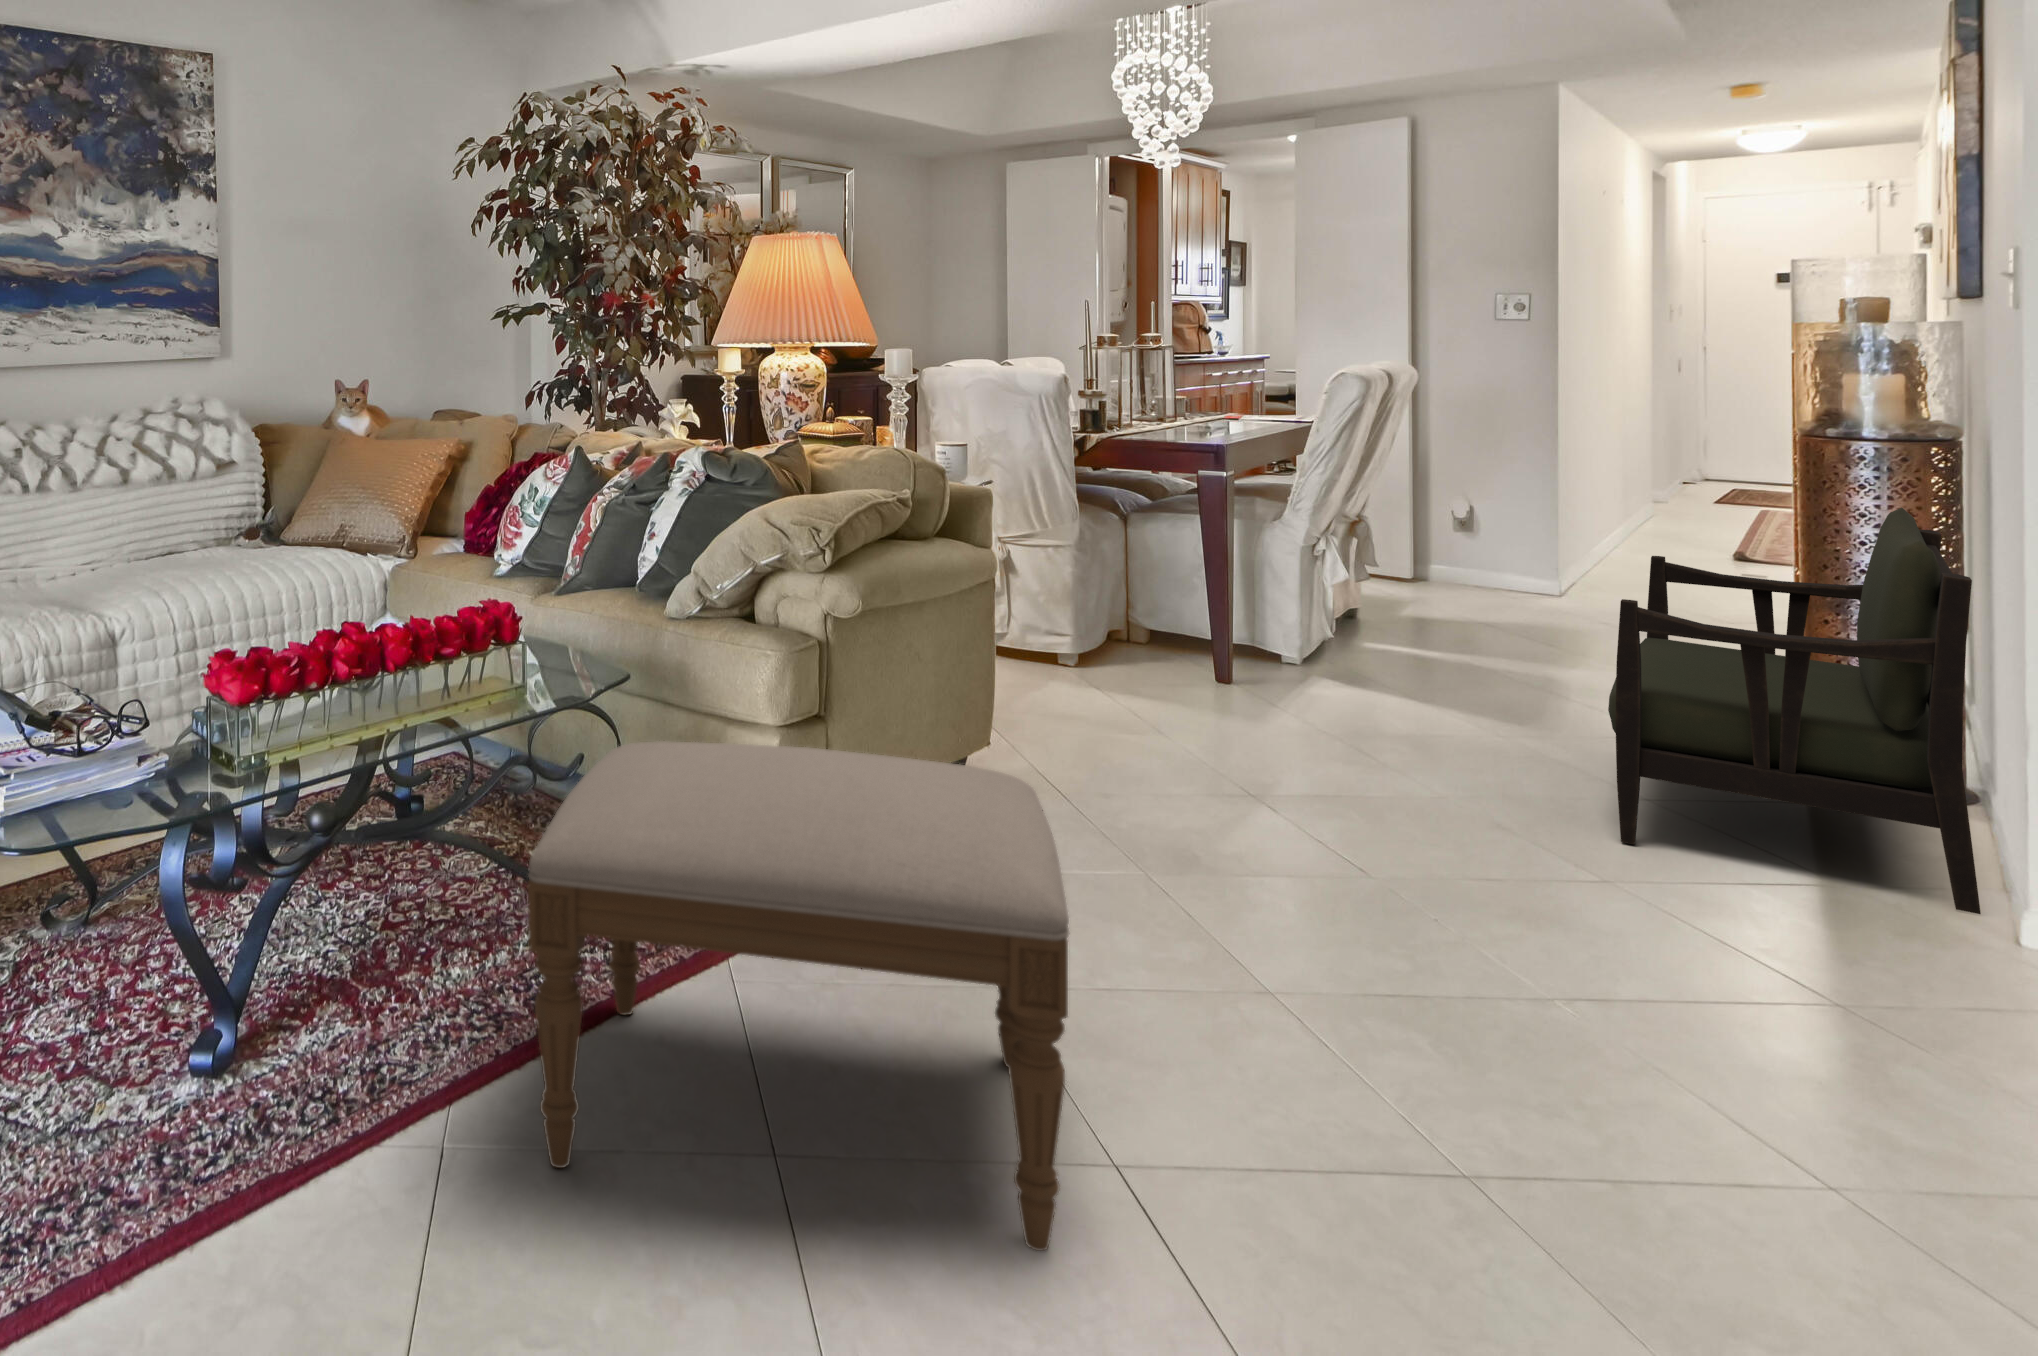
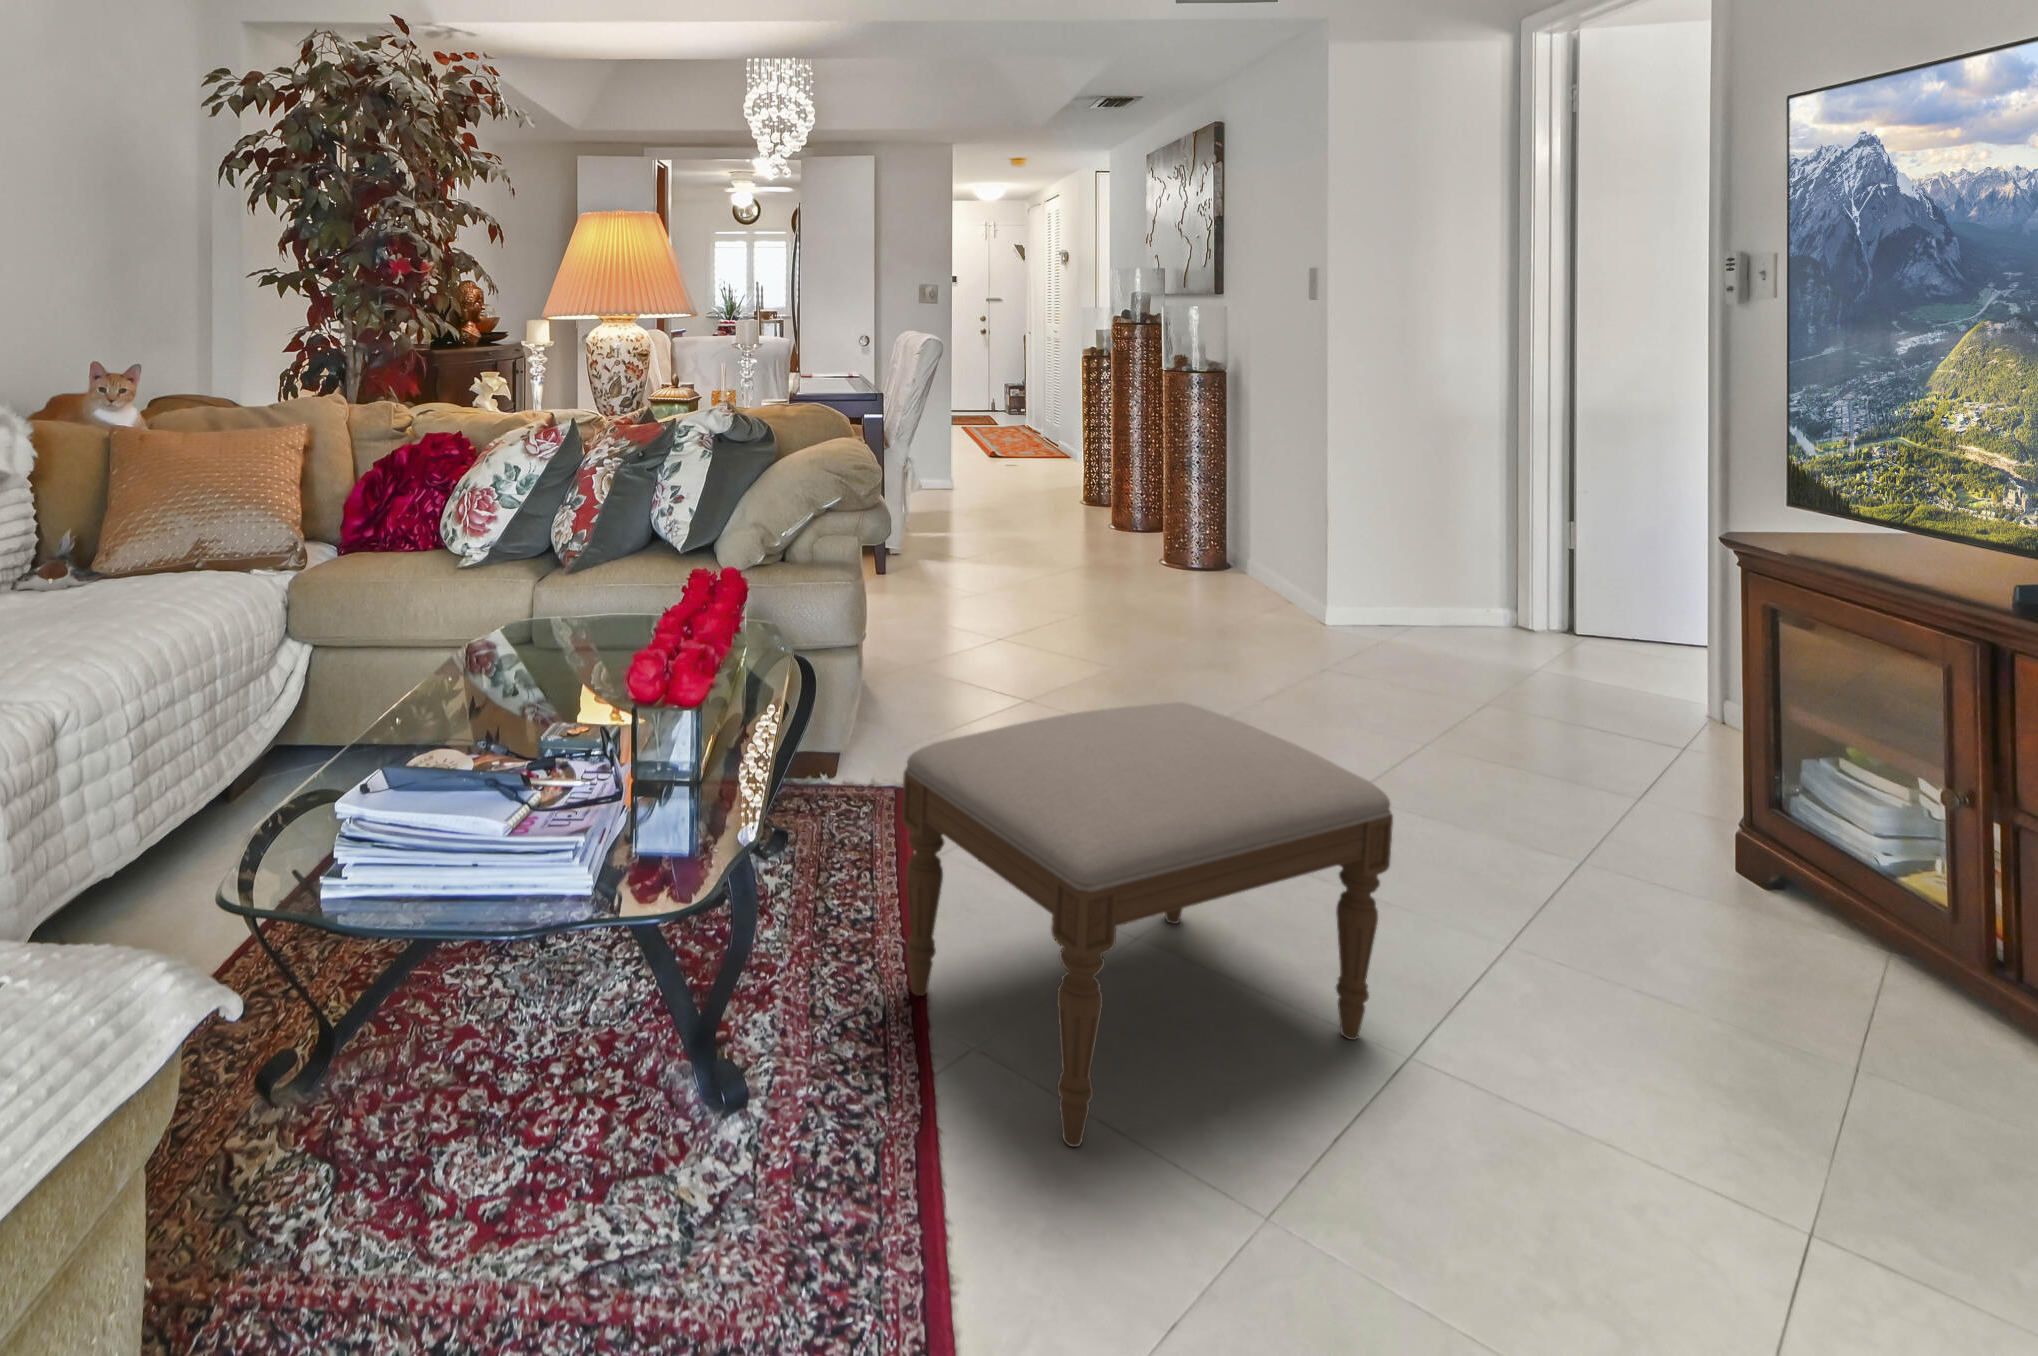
armchair: present [1608,508,1981,914] -> none [1136,450,1355,674]

